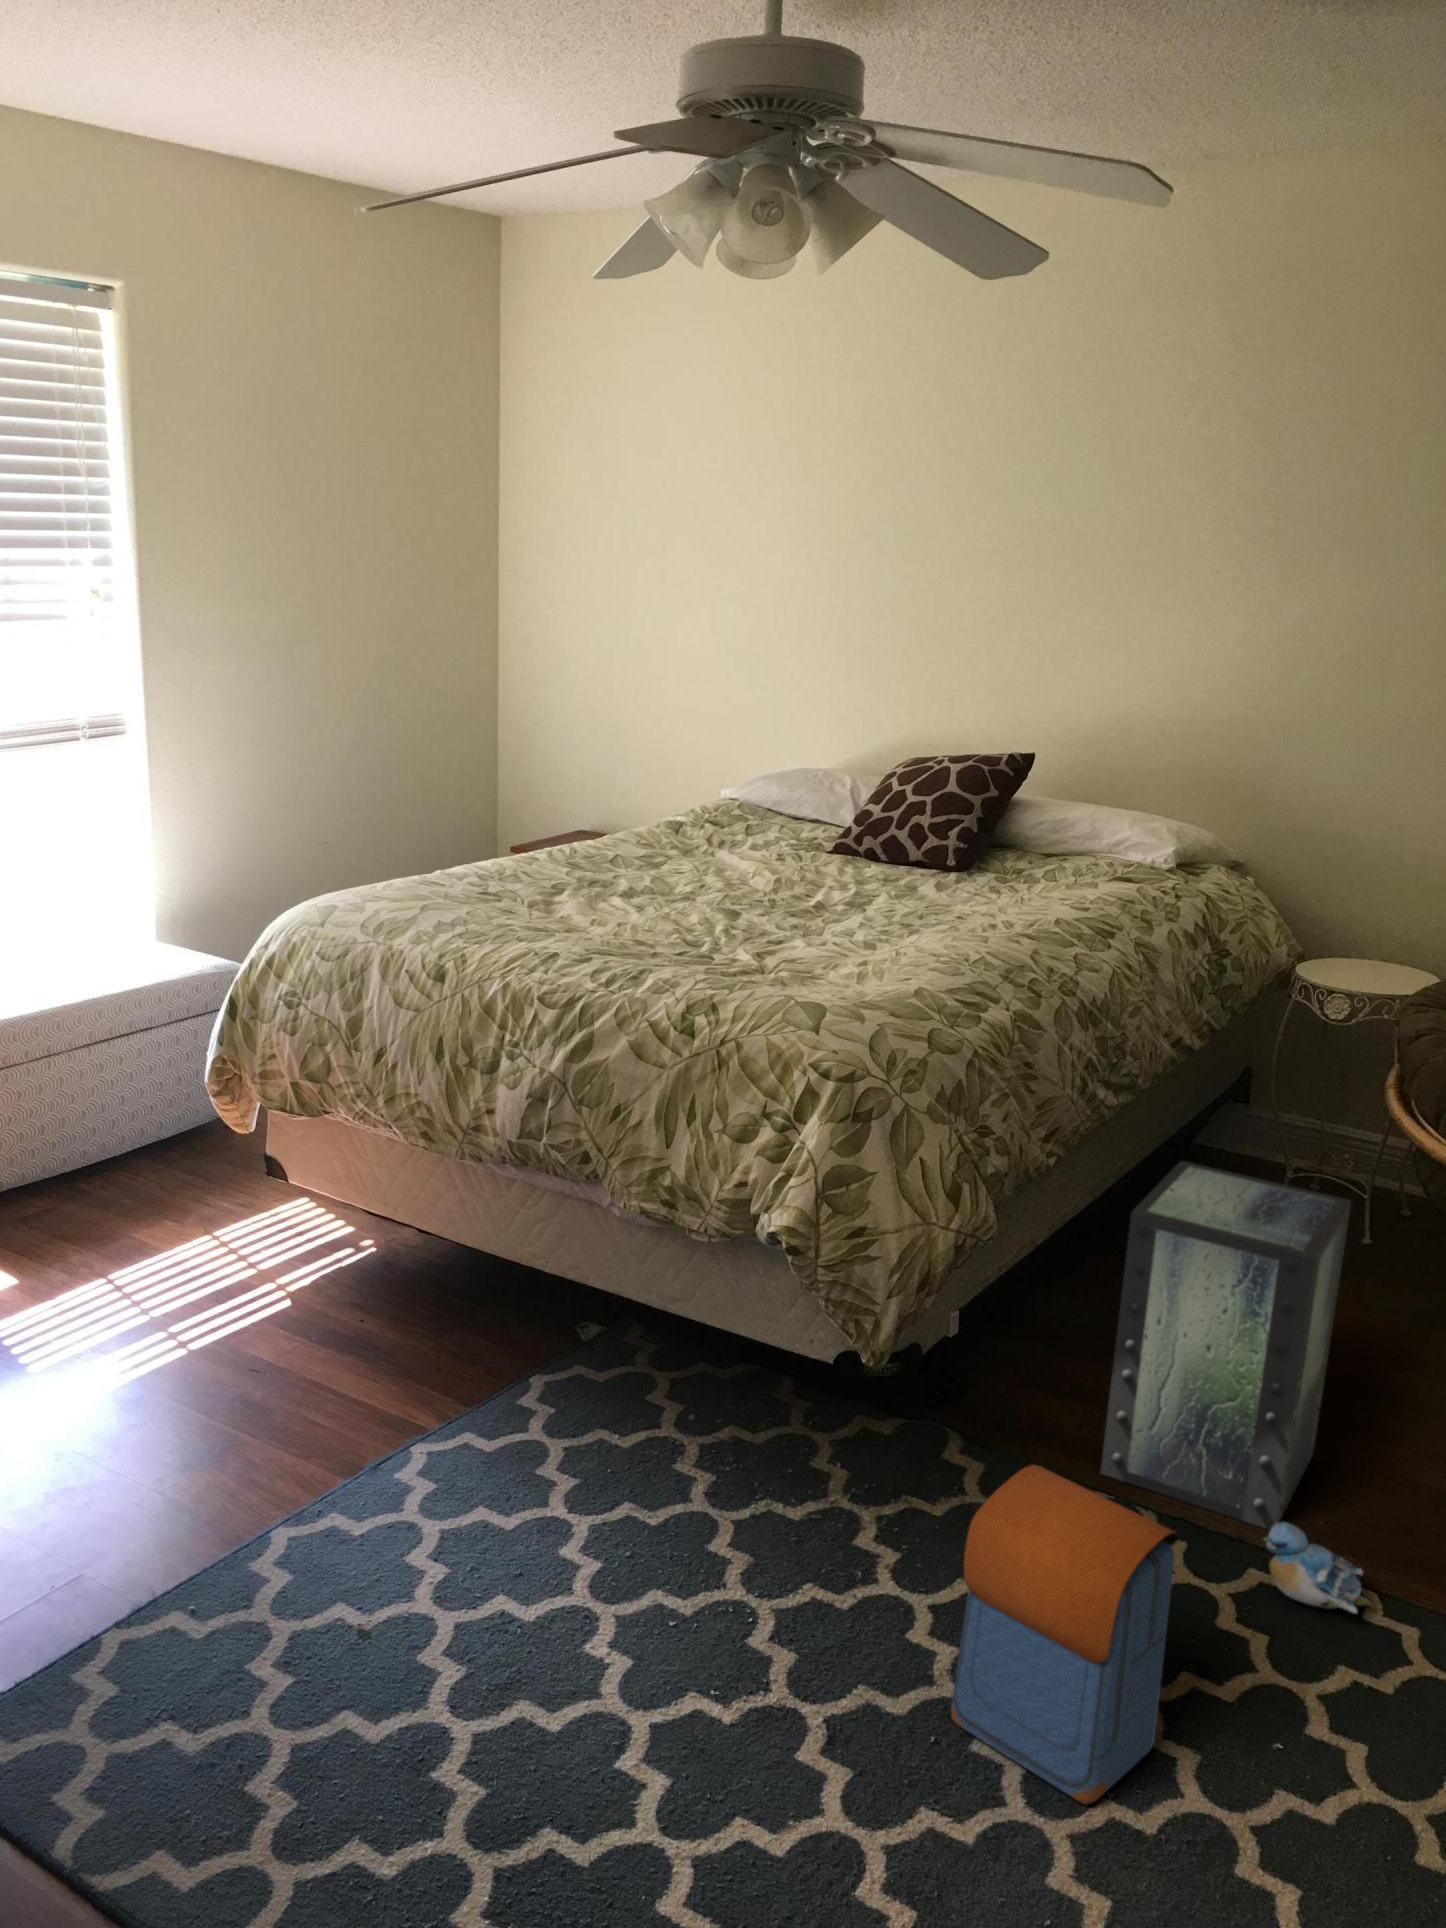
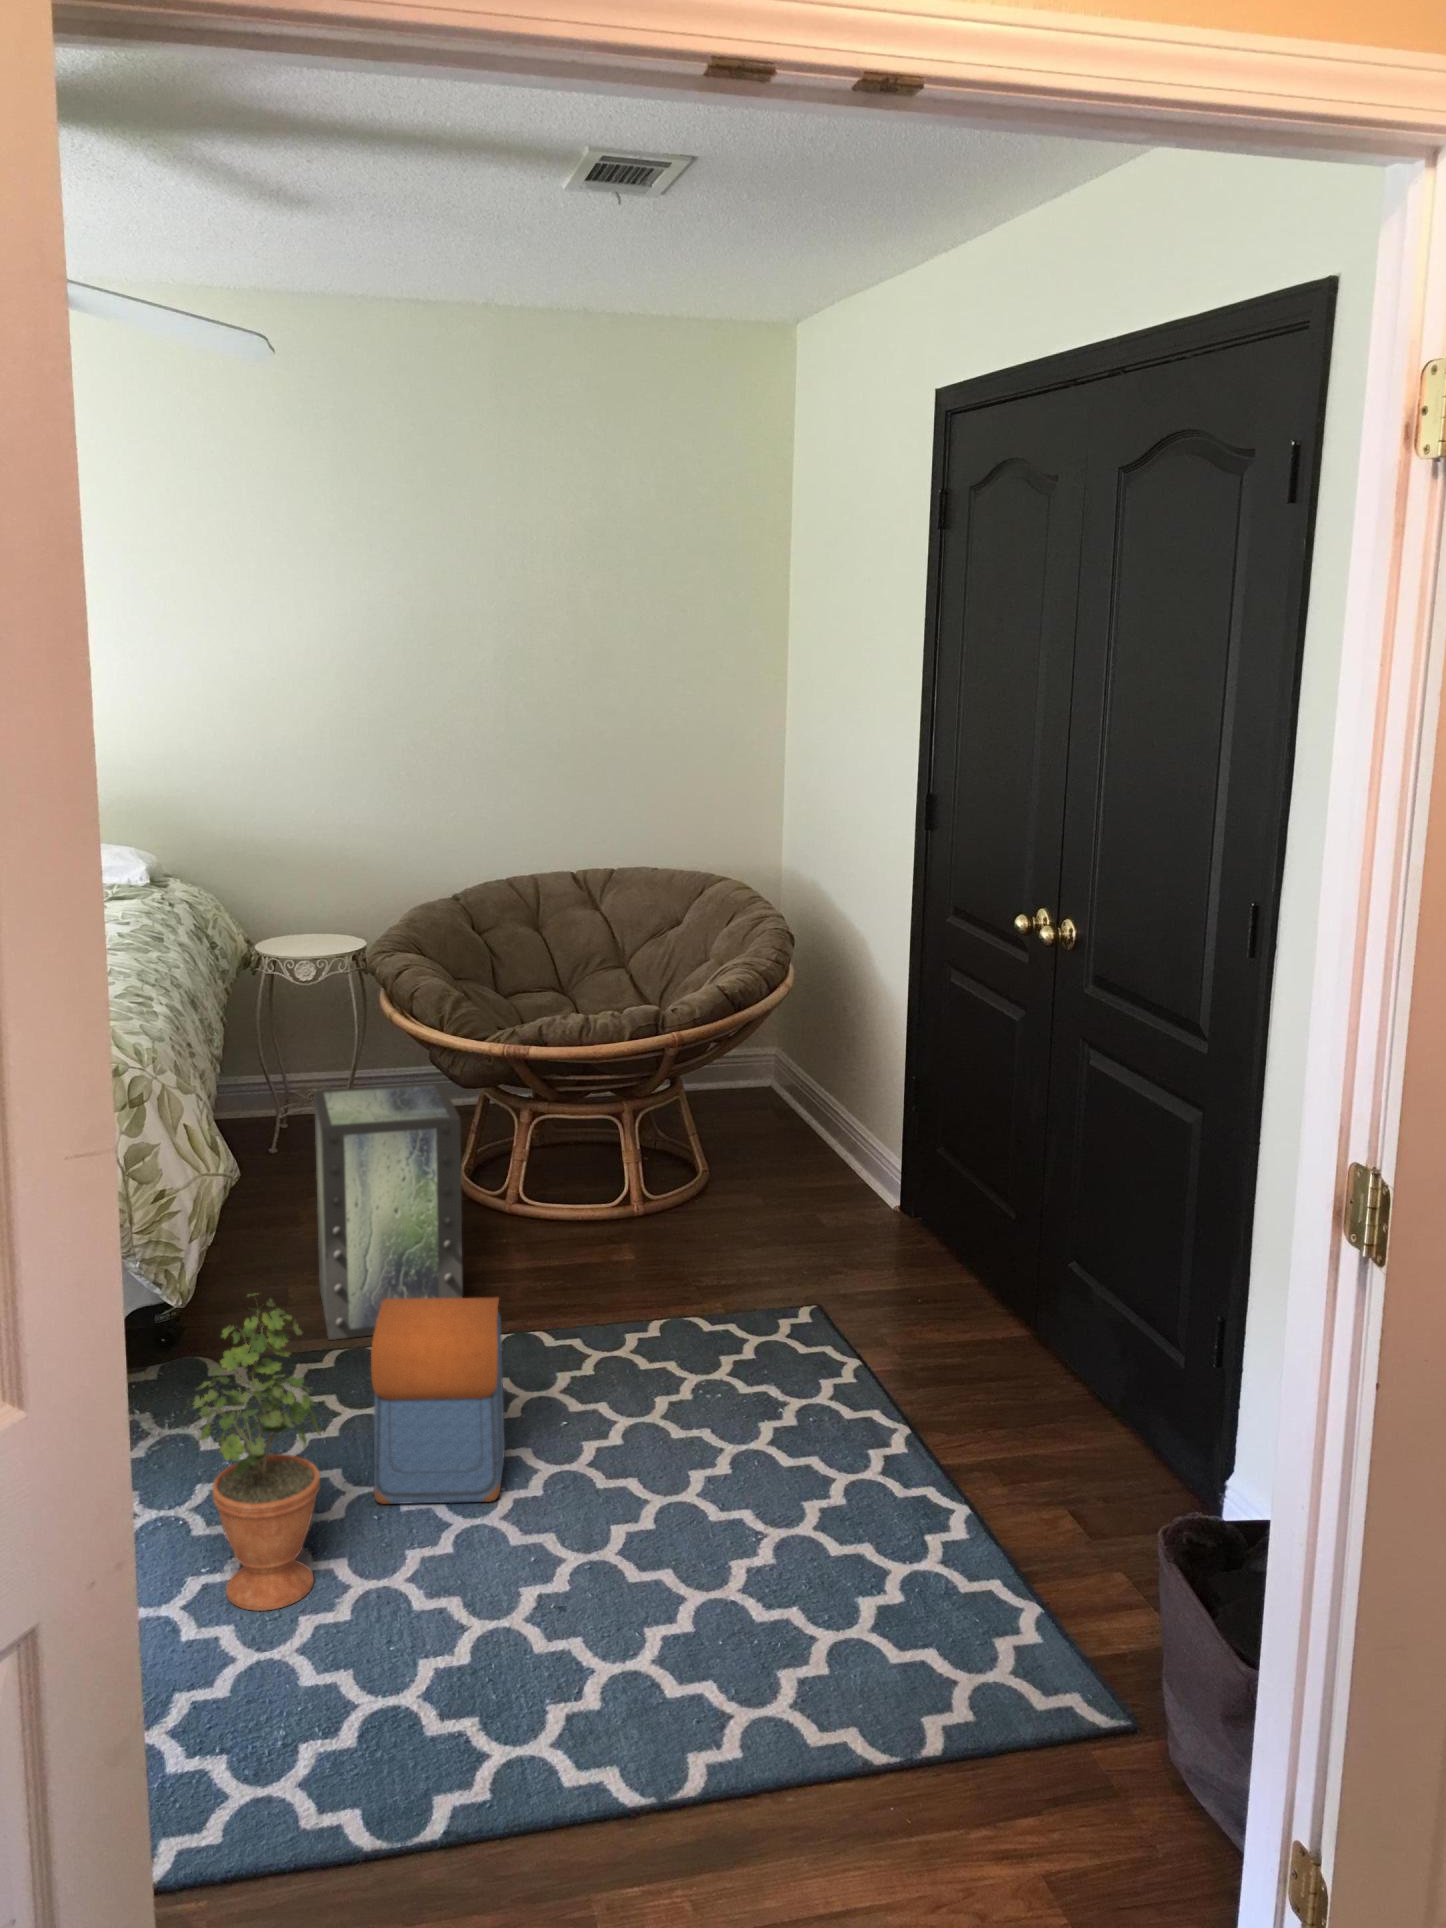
potted plant: none [670,1395,840,1796] -> present [187,1293,320,1611]
plush toy: present [1264,1522,1373,1613] -> none [479,1303,553,1353]

